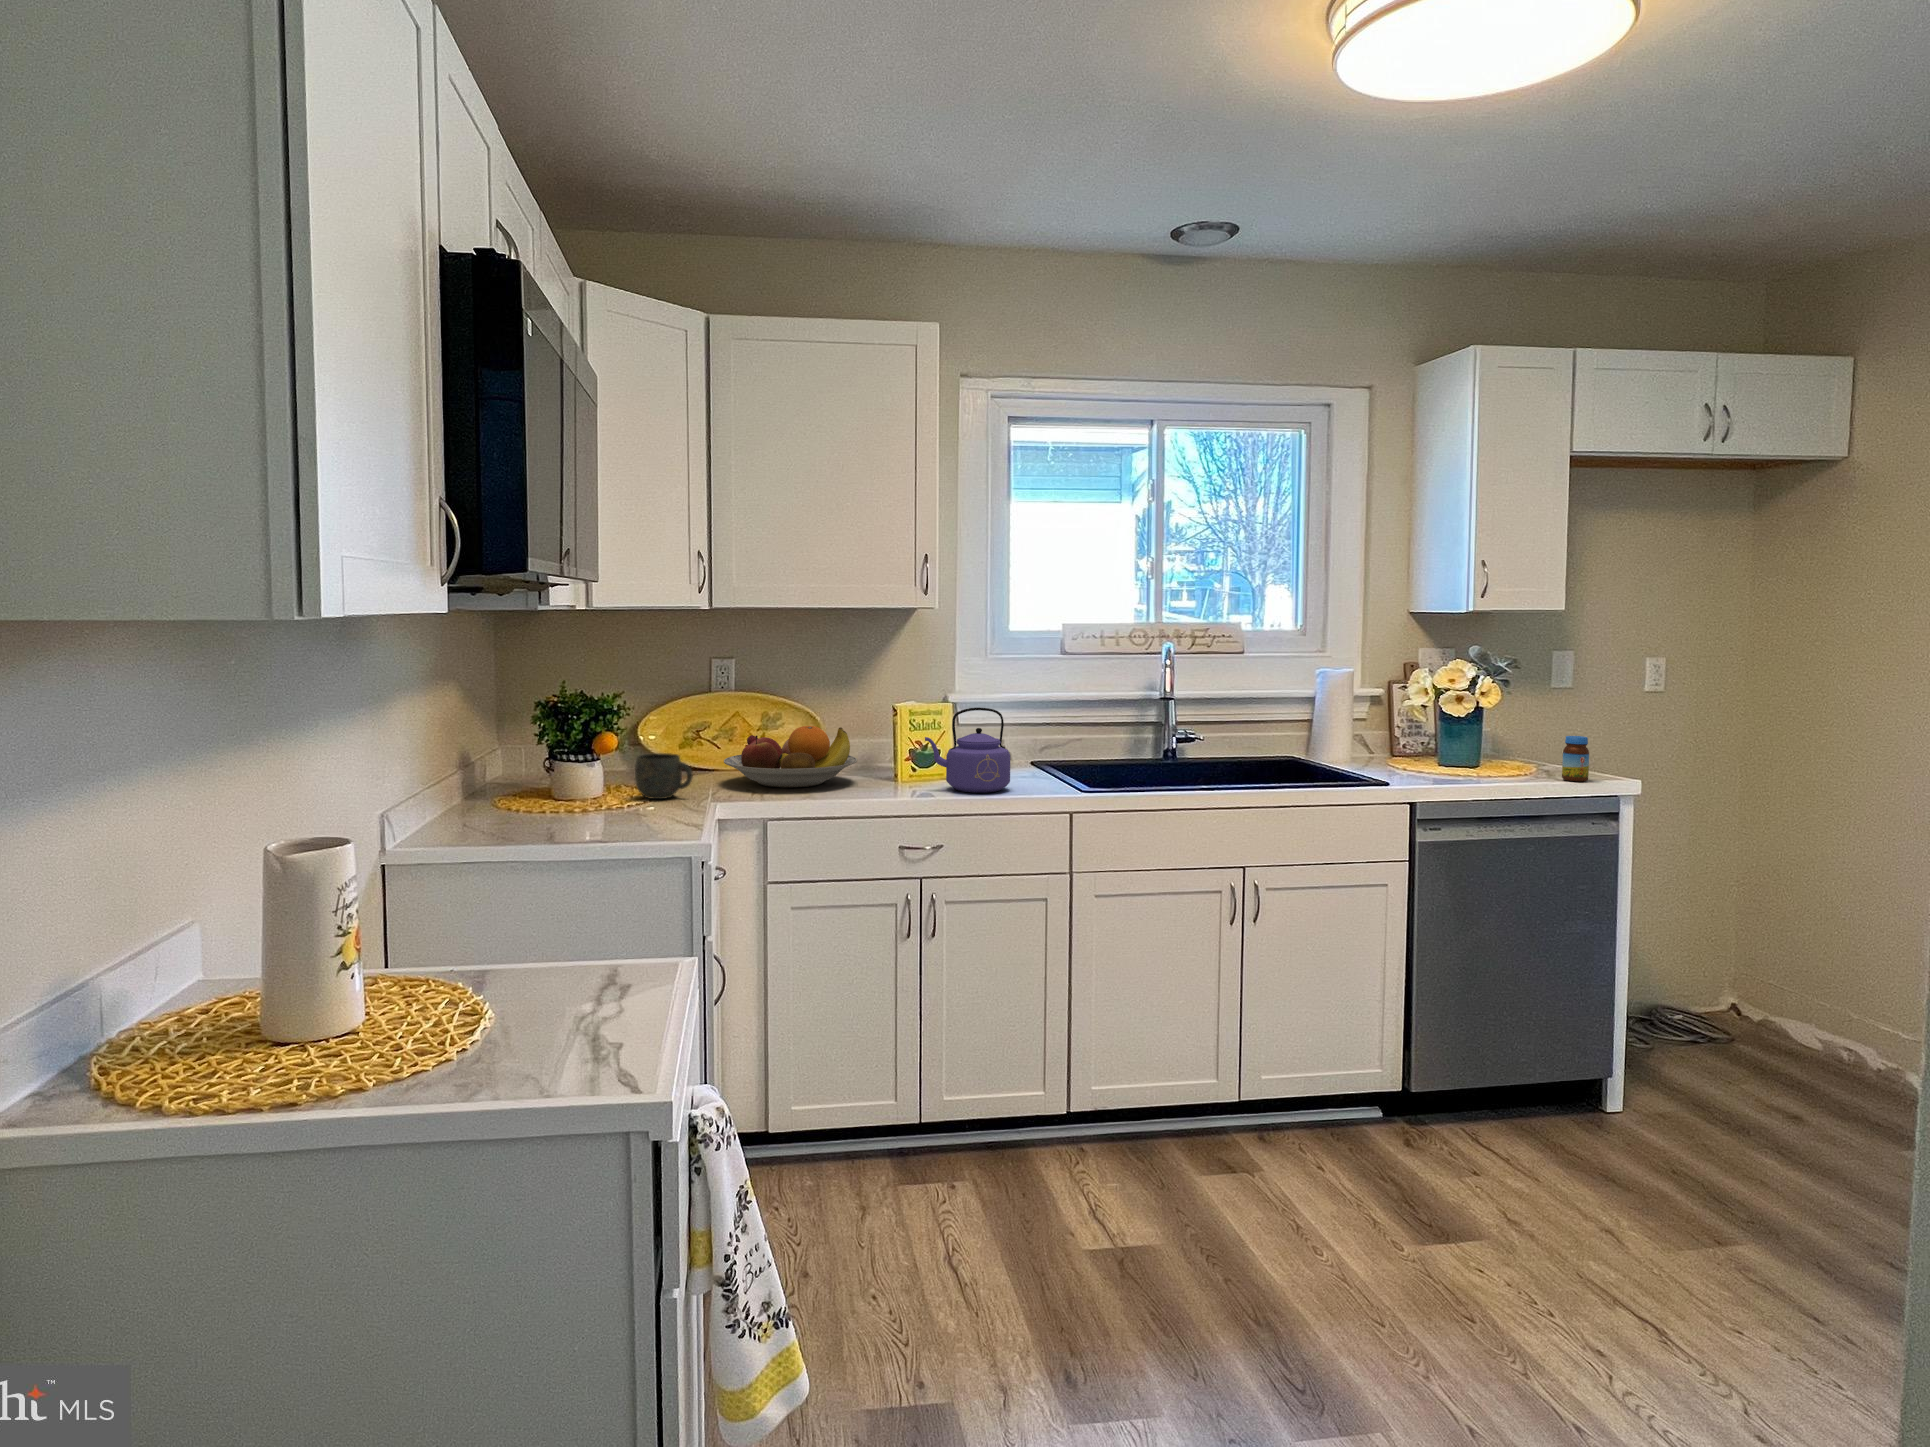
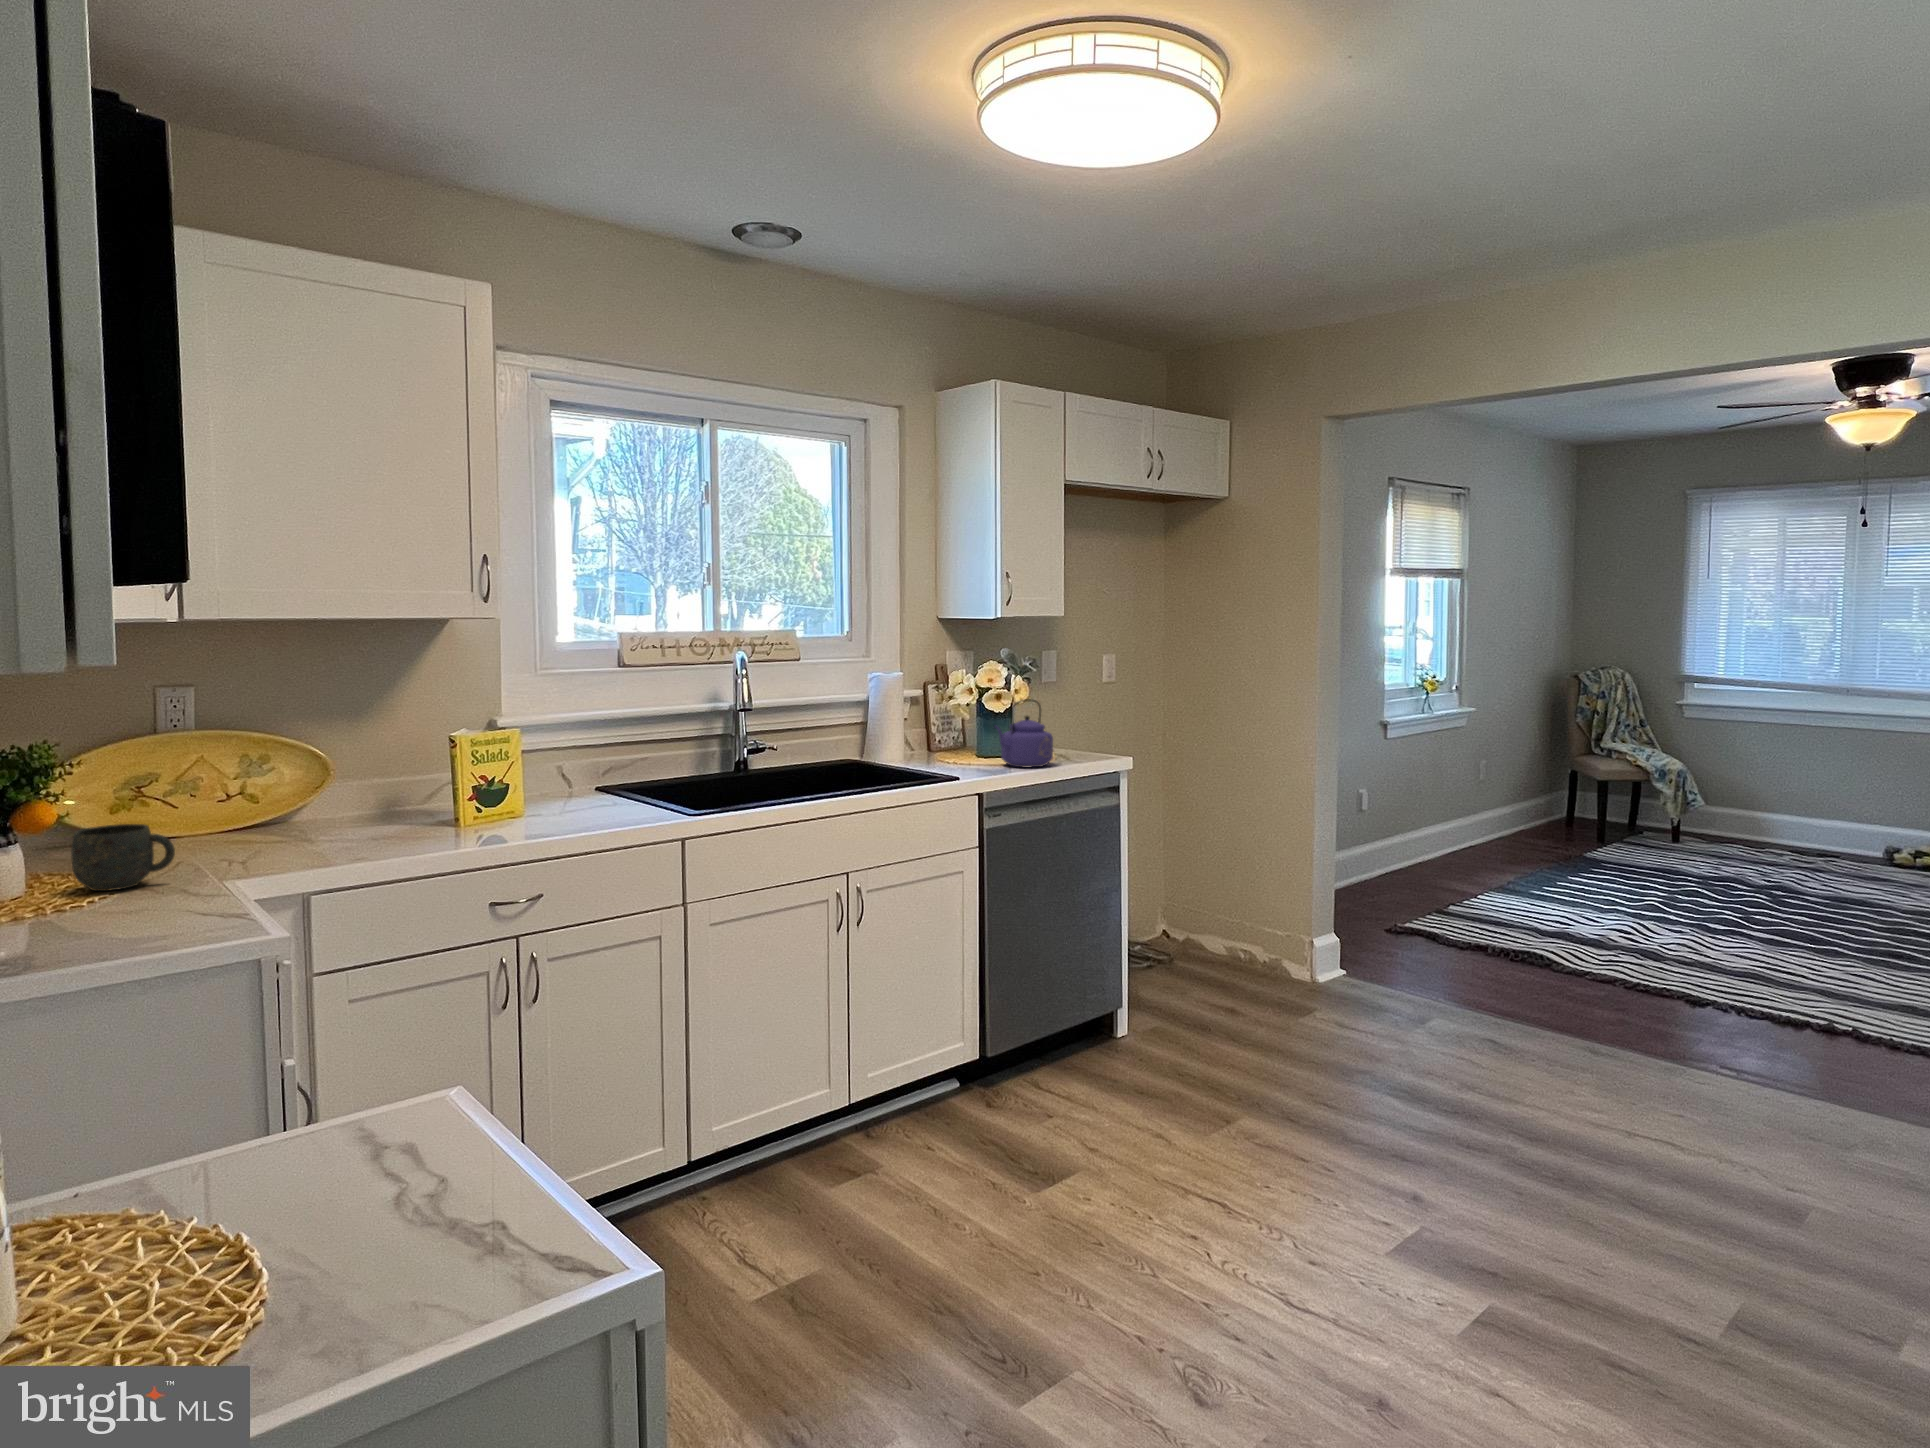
kettle: present [925,708,1010,793] -> present [994,699,1053,767]
fruit bowl: present [724,726,857,787] -> none [200,768,403,852]
jar: present [1562,736,1589,781] -> none [1076,726,1095,764]

